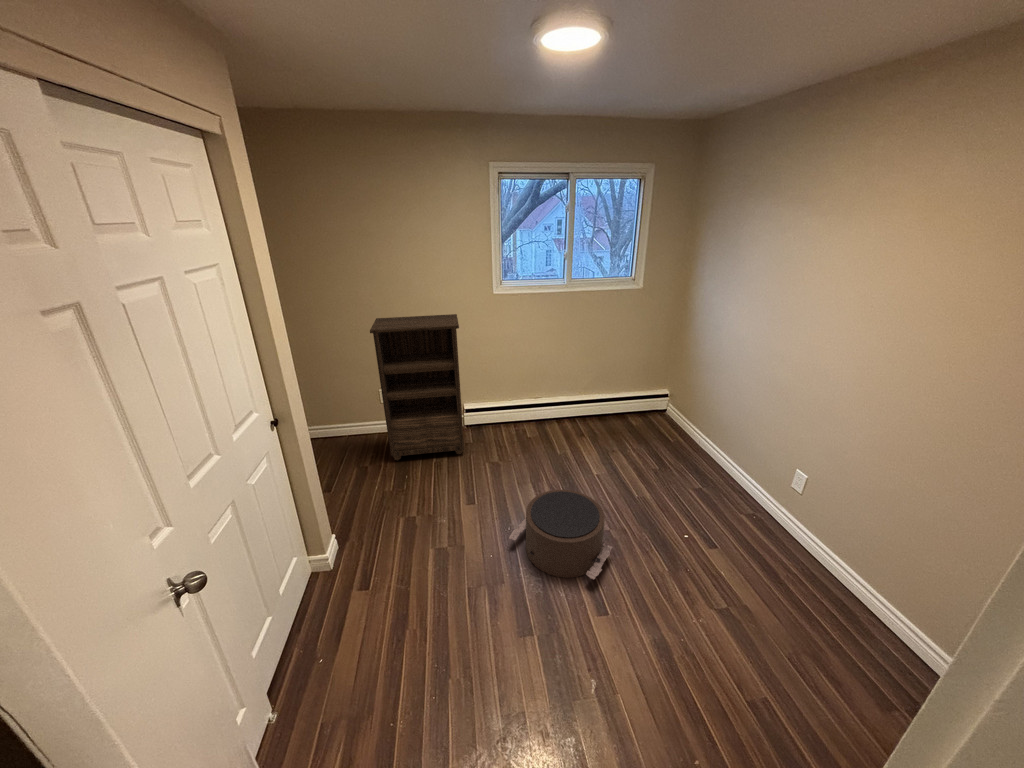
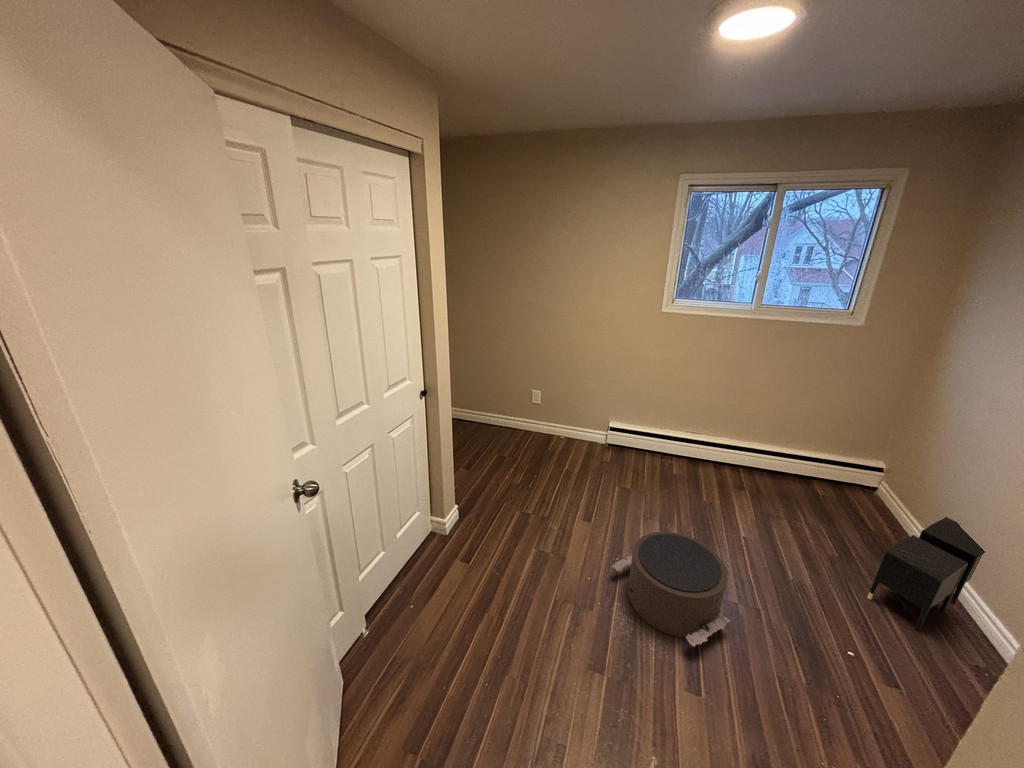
bookshelf: present [370,314,464,460] -> none [529,323,618,470]
nightstand: none [686,420,747,505] -> present [867,517,985,631]

